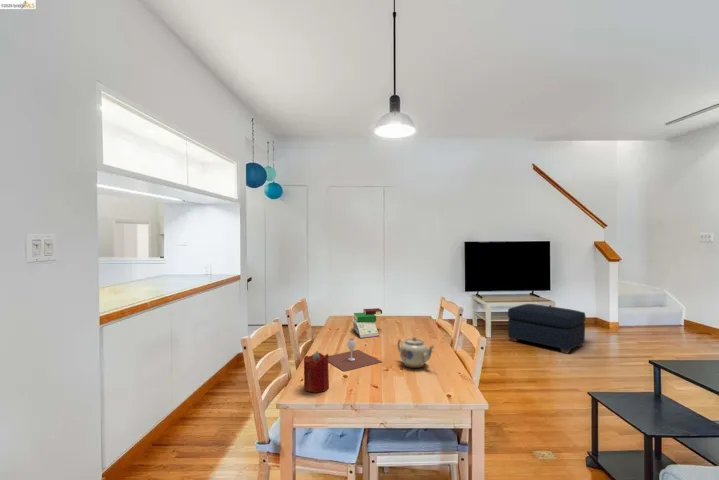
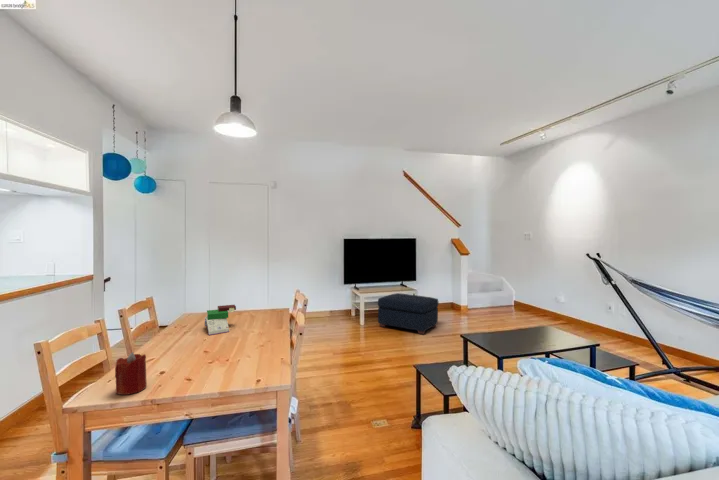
teapot: present [398,337,434,368] -> none [234,331,265,360]
wine glass: present [328,339,382,371] -> none [155,337,218,370]

